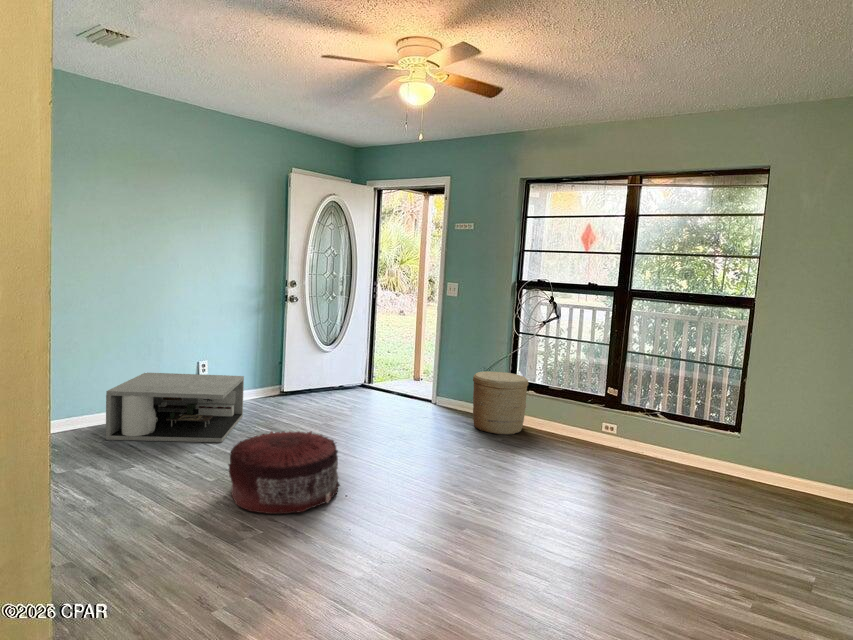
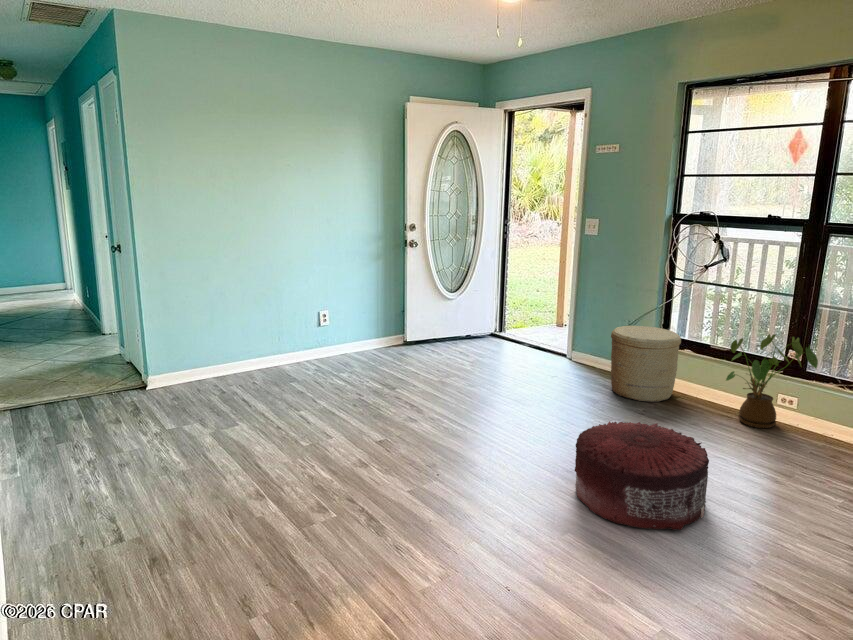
coffee table: present [106,373,244,442] -> none [226,324,360,398]
house plant: none [566,375,631,451] -> present [726,334,818,428]
pouf: present [228,431,340,514] -> present [575,421,709,530]

